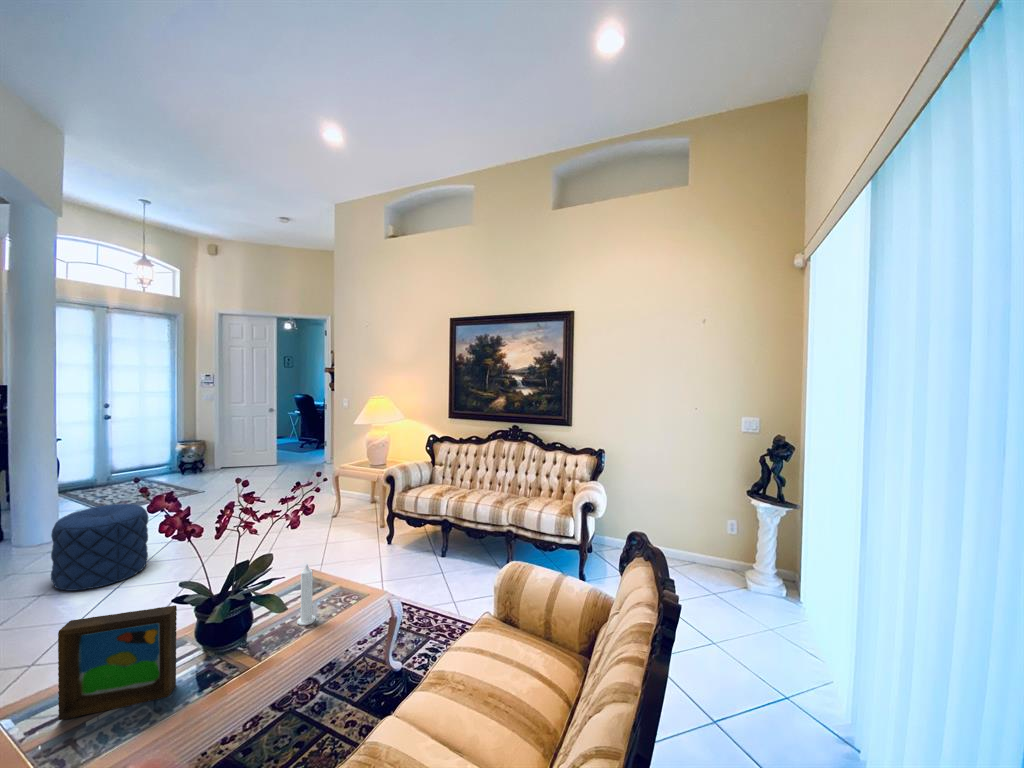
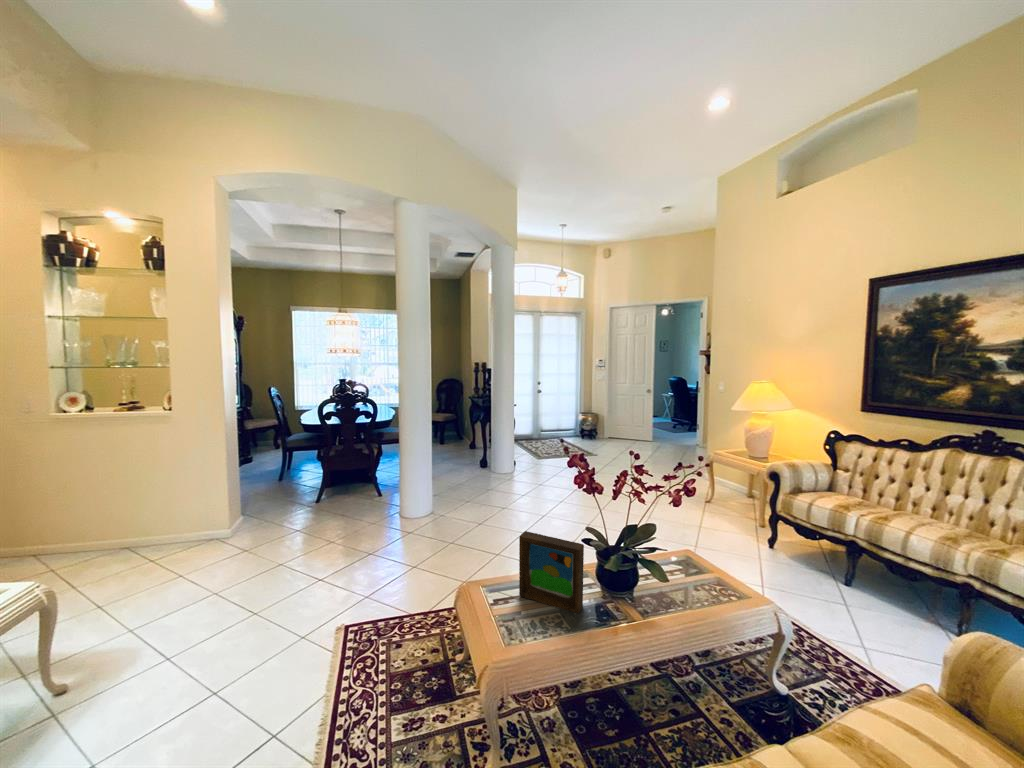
pouf: present [51,504,148,591] -> none [519,453,567,508]
candle: present [297,564,315,625] -> none [675,544,692,603]

